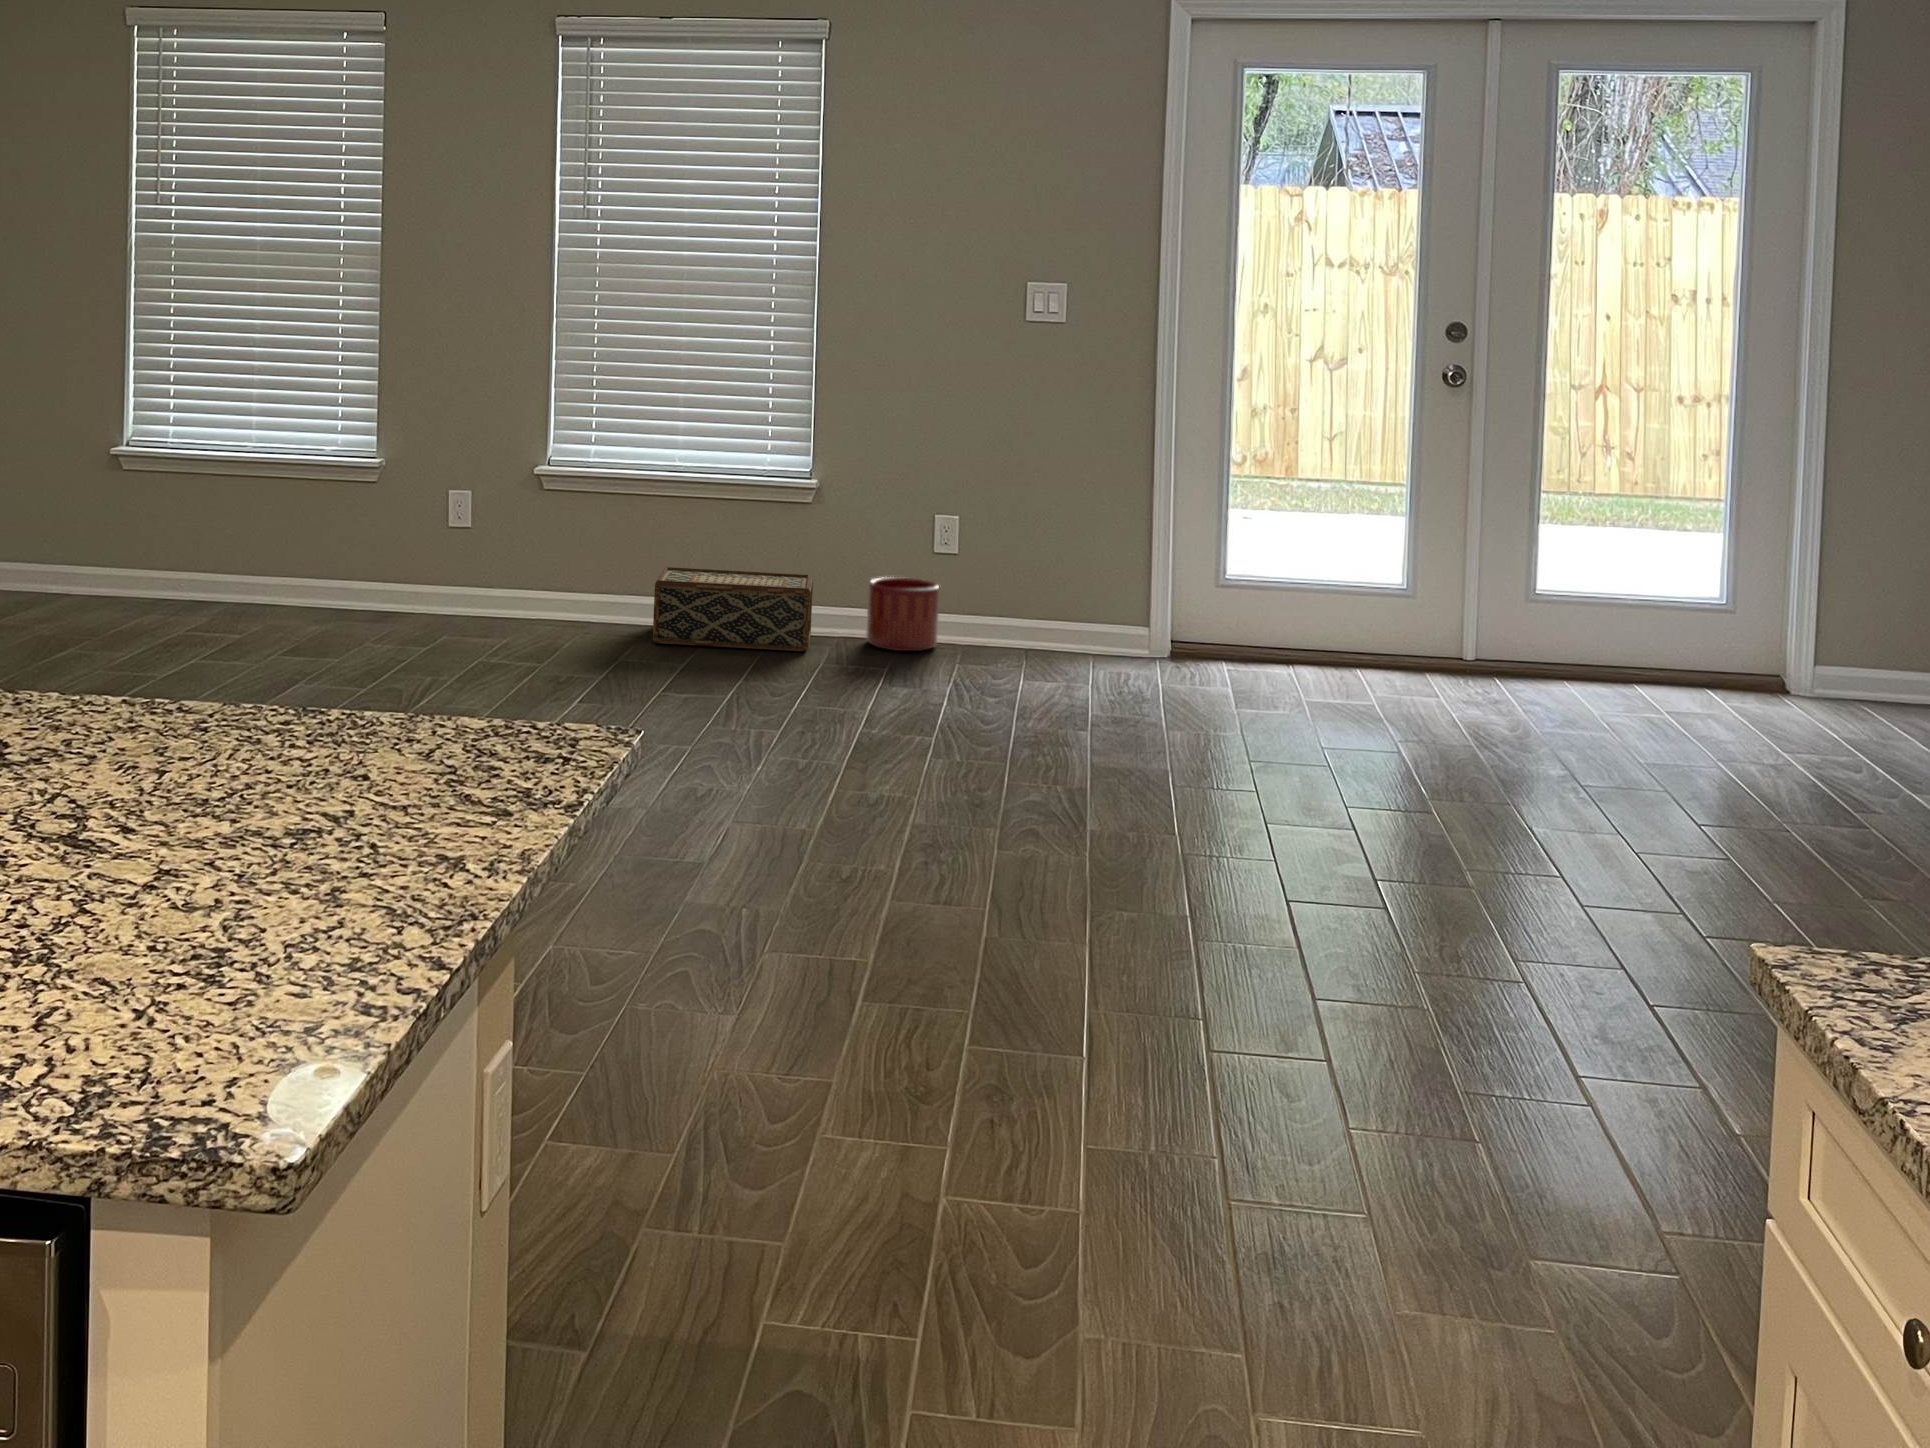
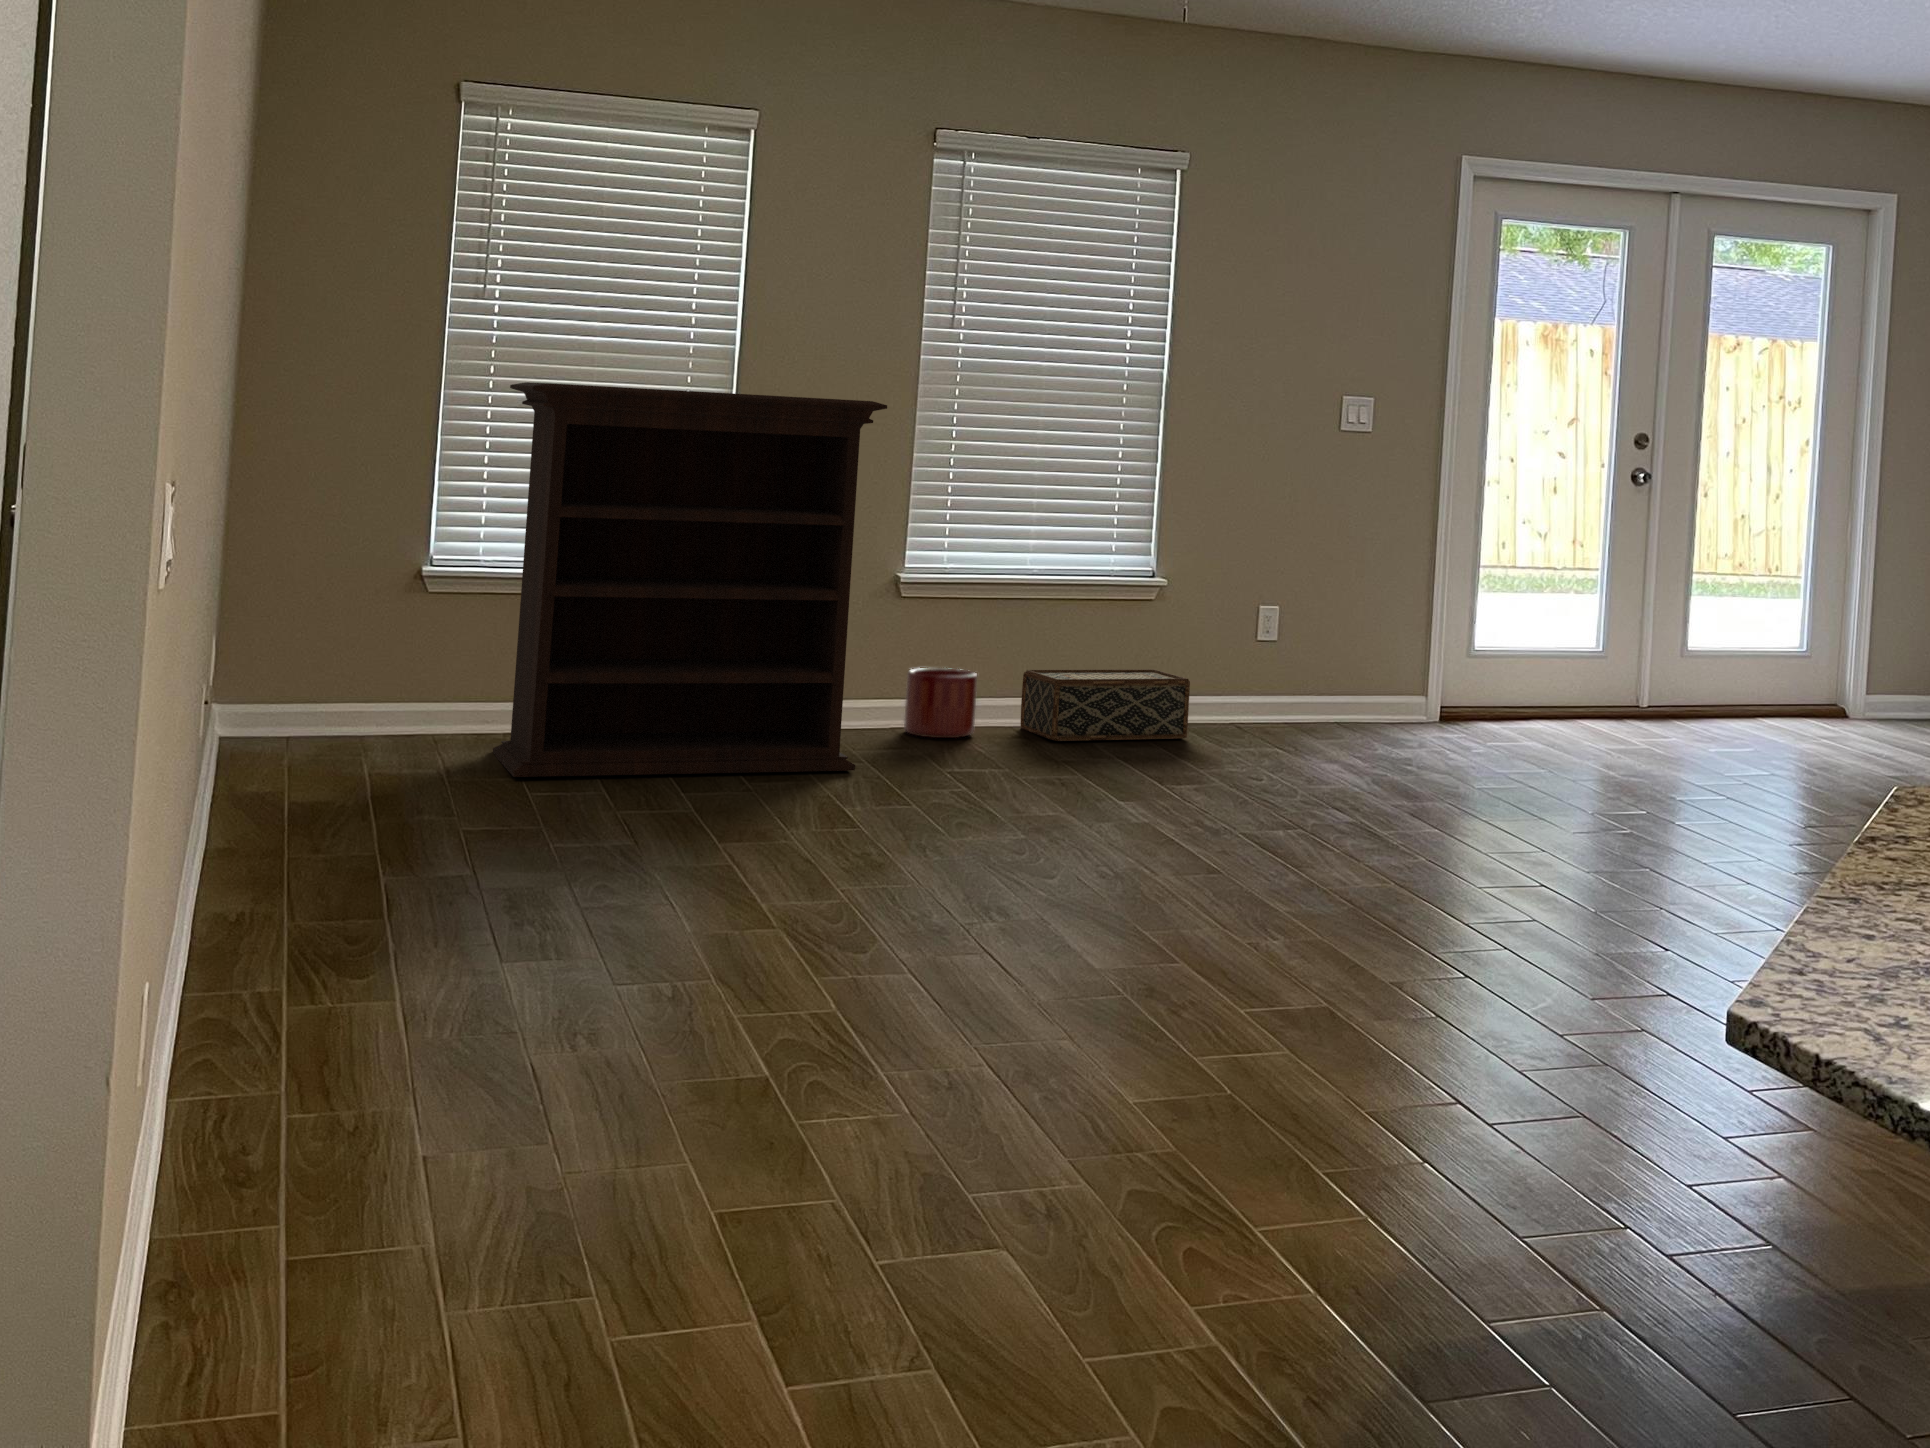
bookshelf: none [74,281,438,658] -> present [493,382,887,777]
planter: present [866,577,939,651] -> present [904,668,977,738]

